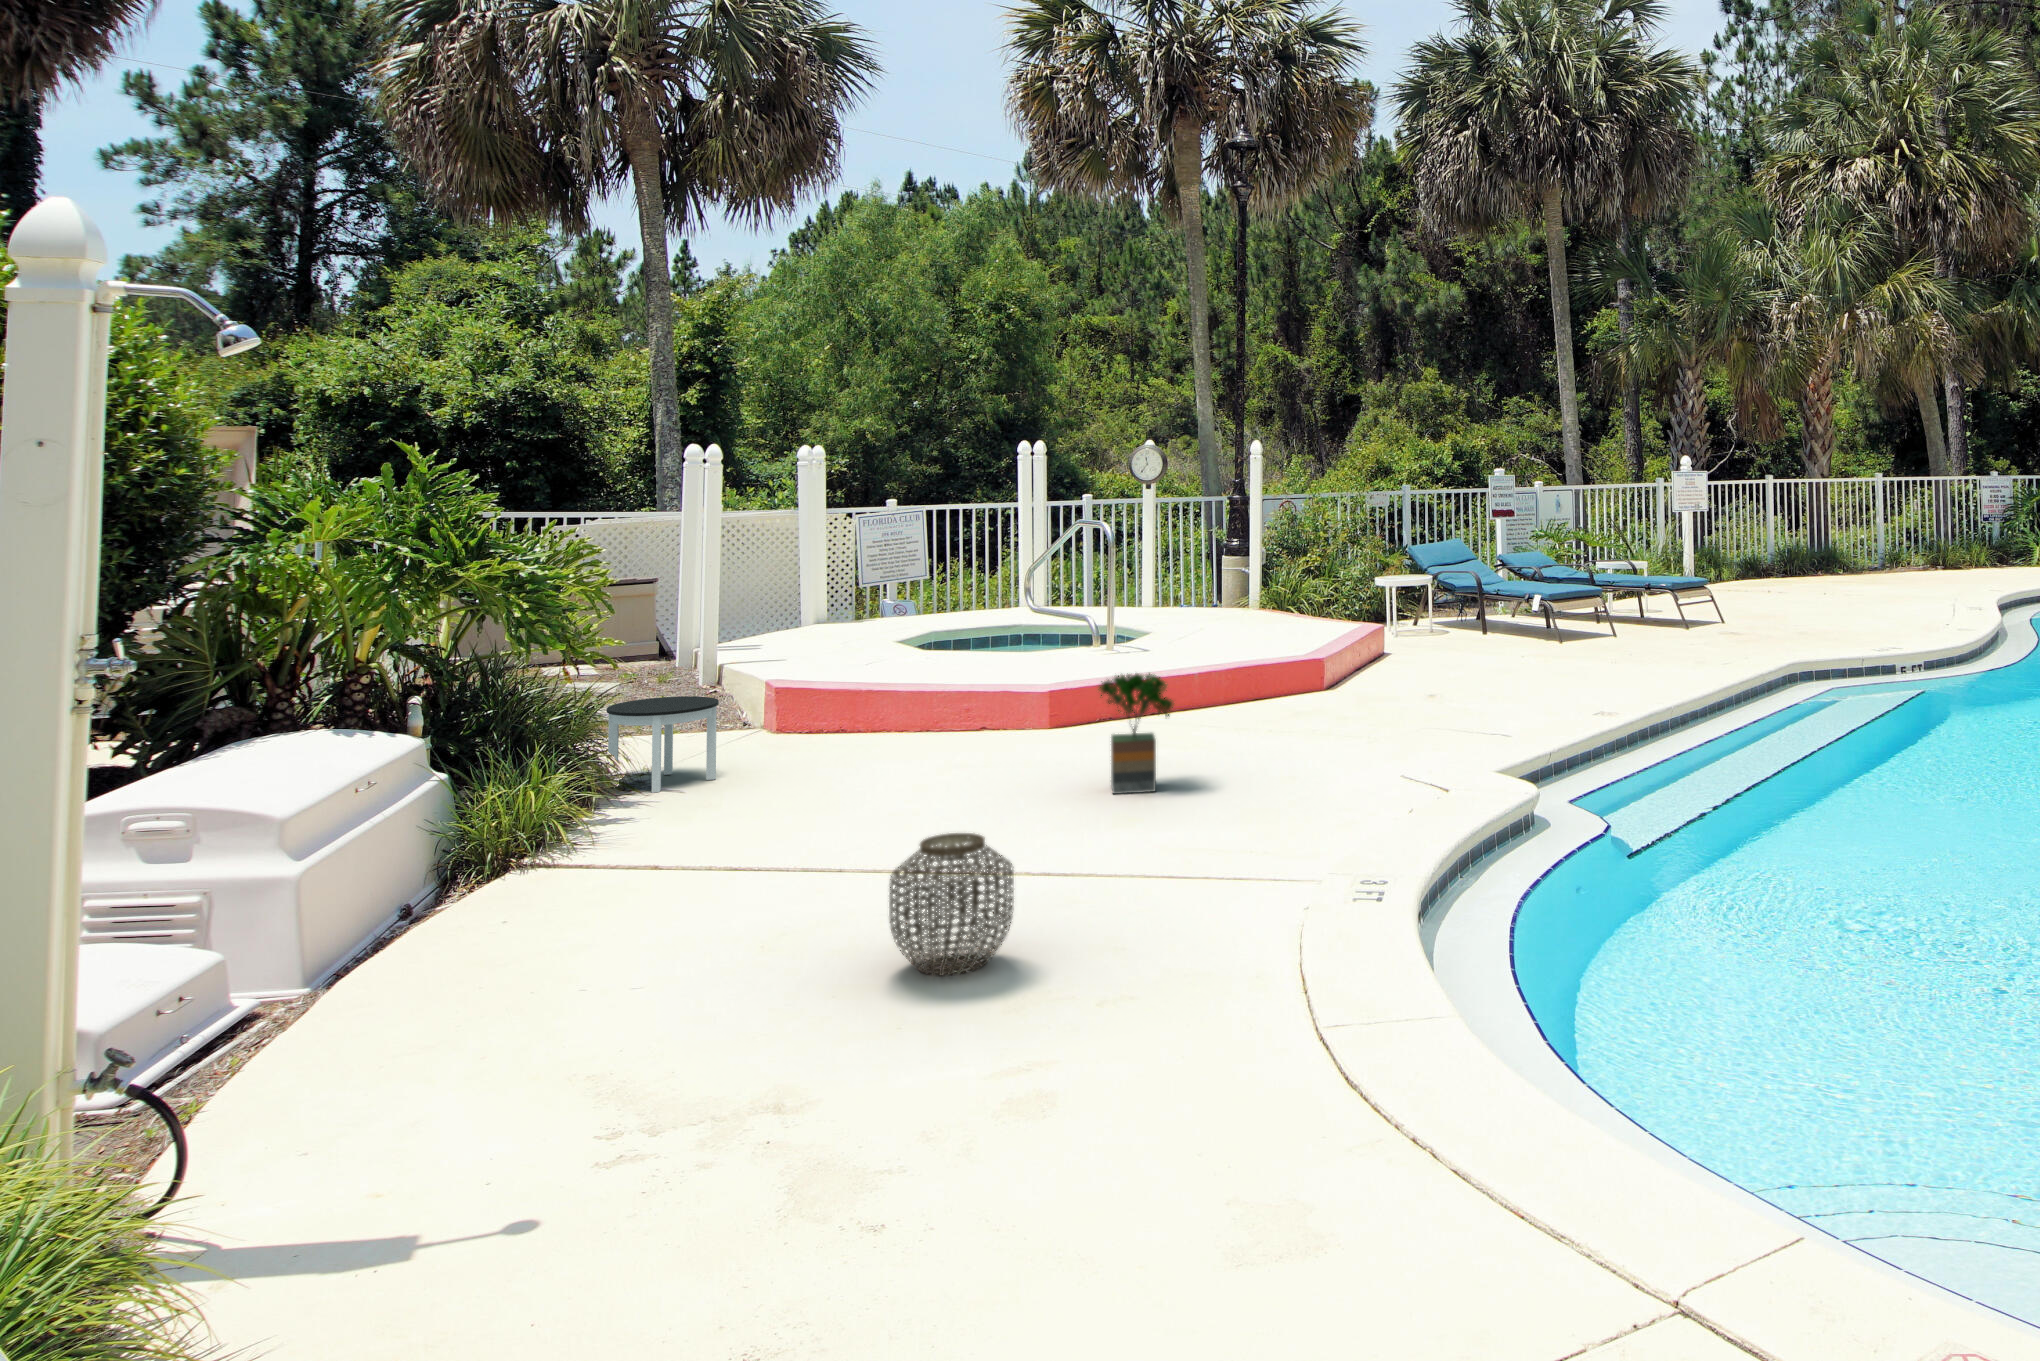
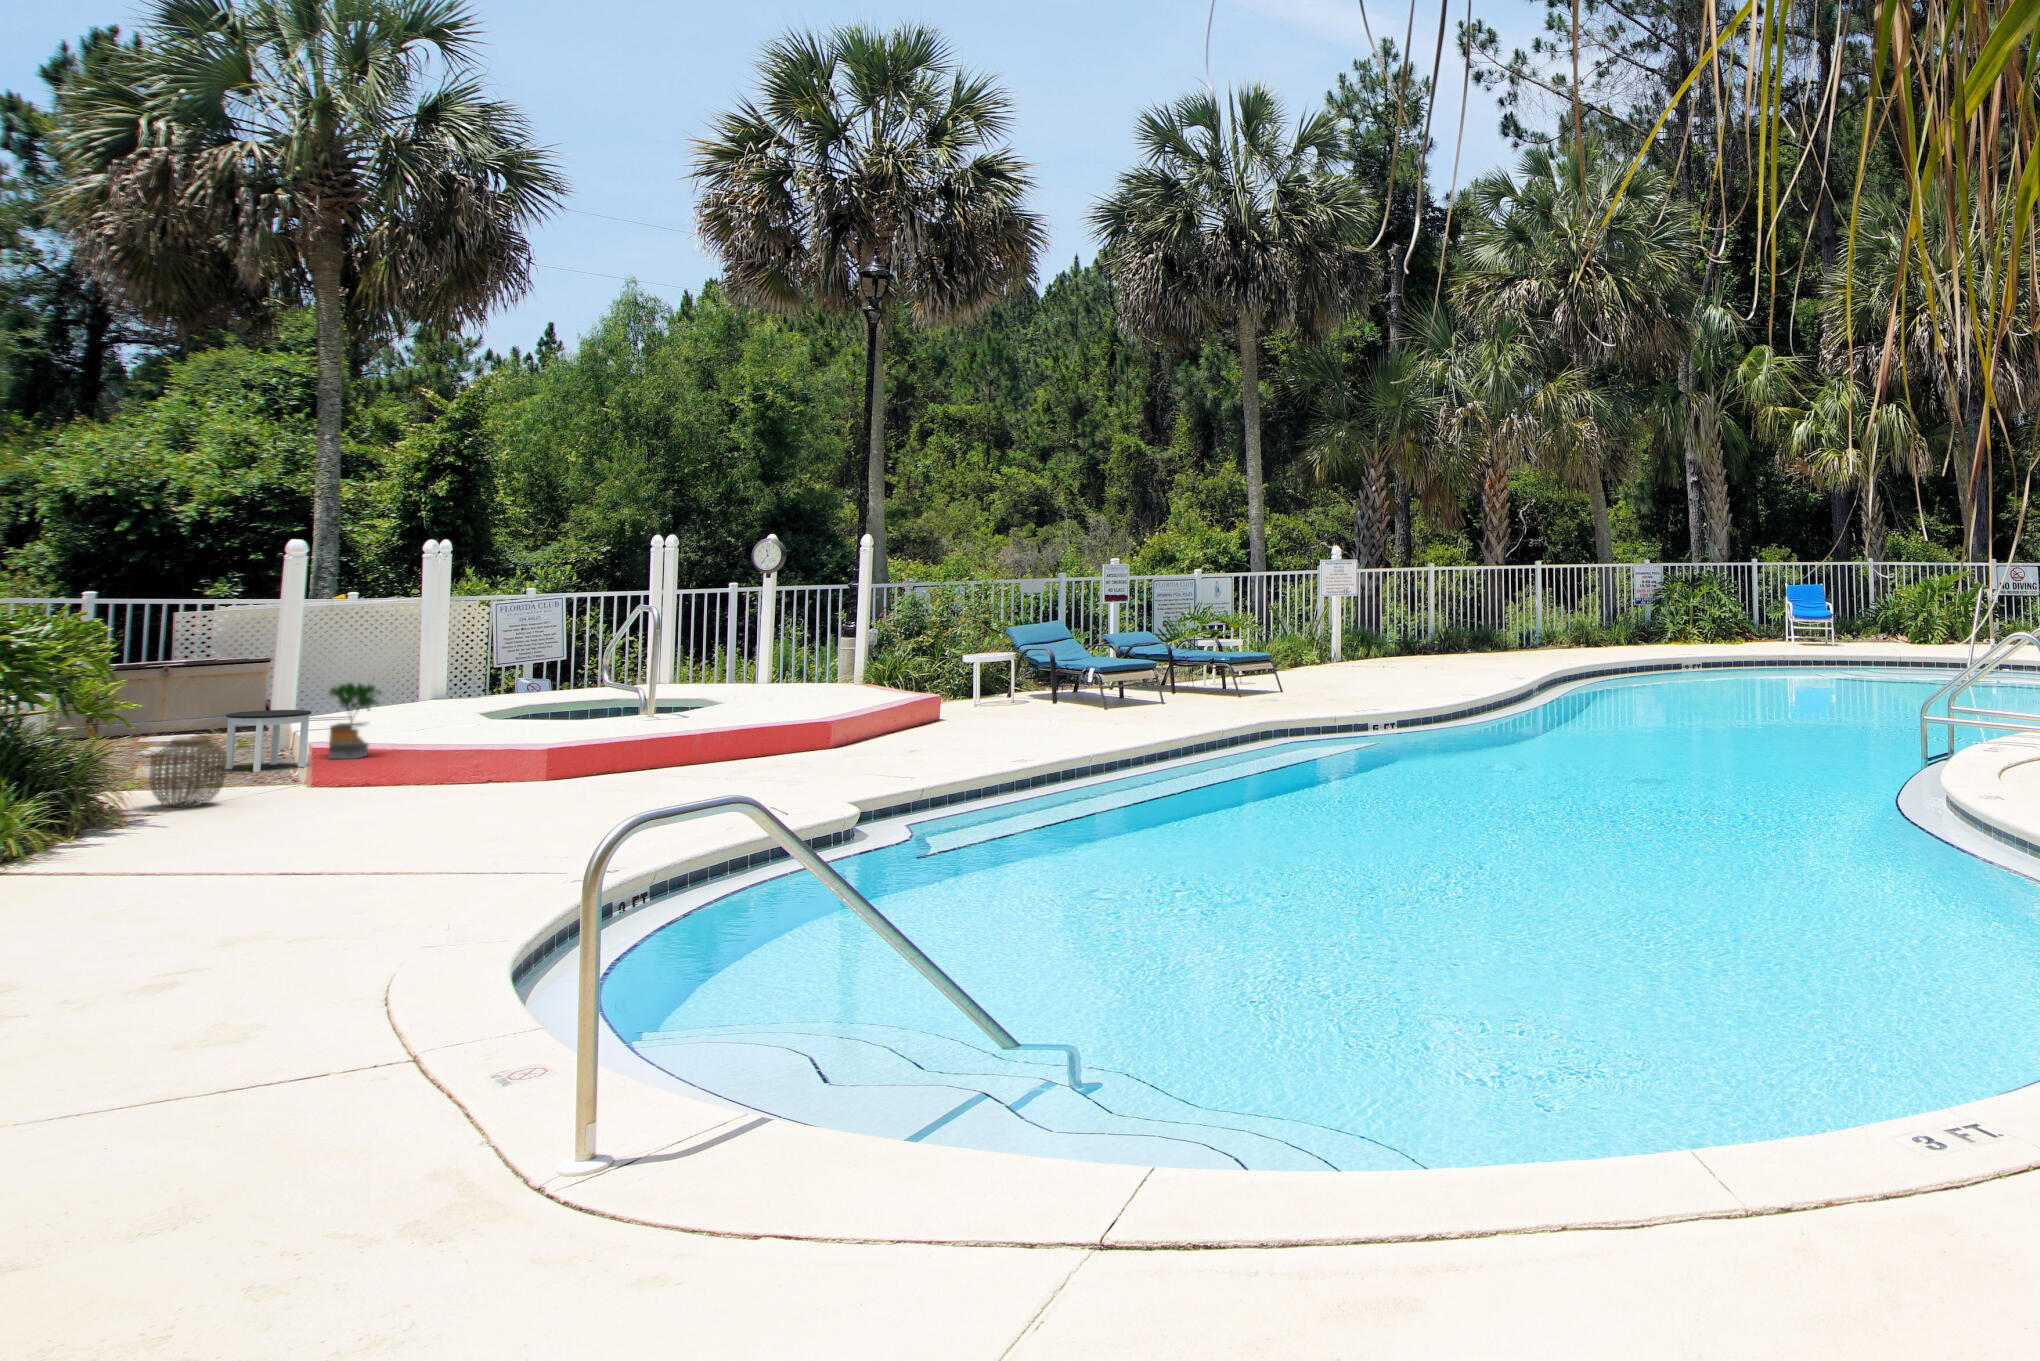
potted tree: present [1098,673,1174,794] -> present [328,683,382,759]
woven basket: present [889,833,1014,975] -> present [149,737,227,807]

